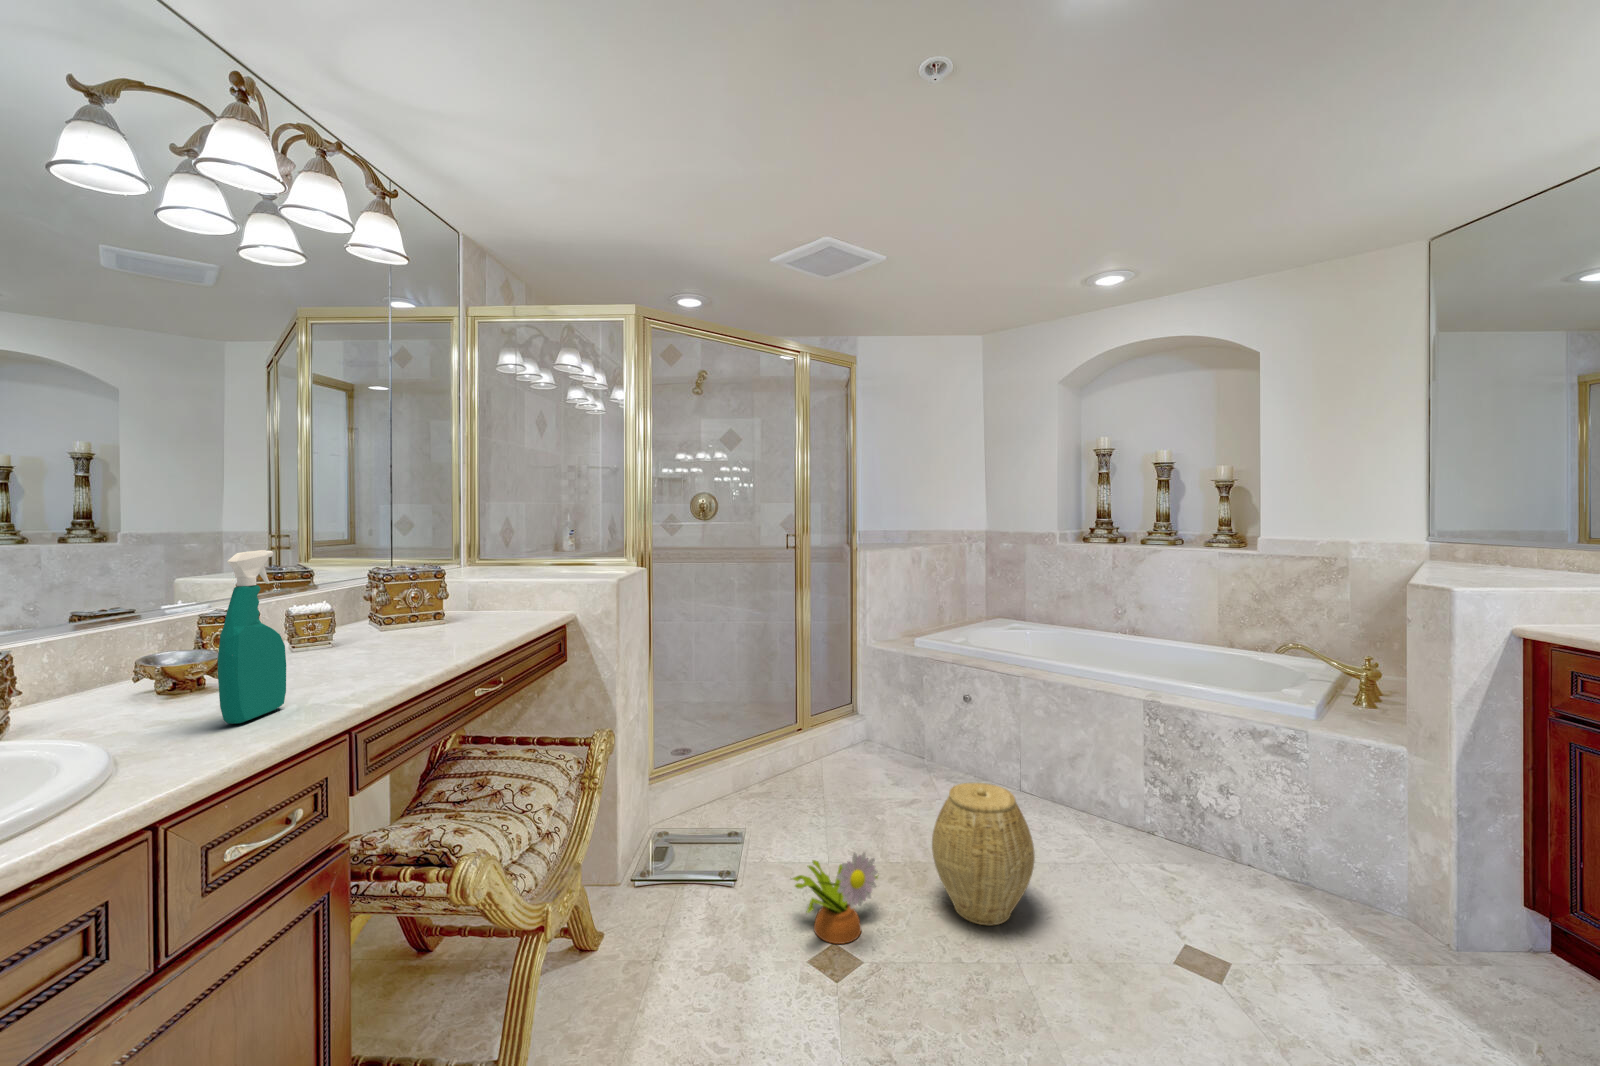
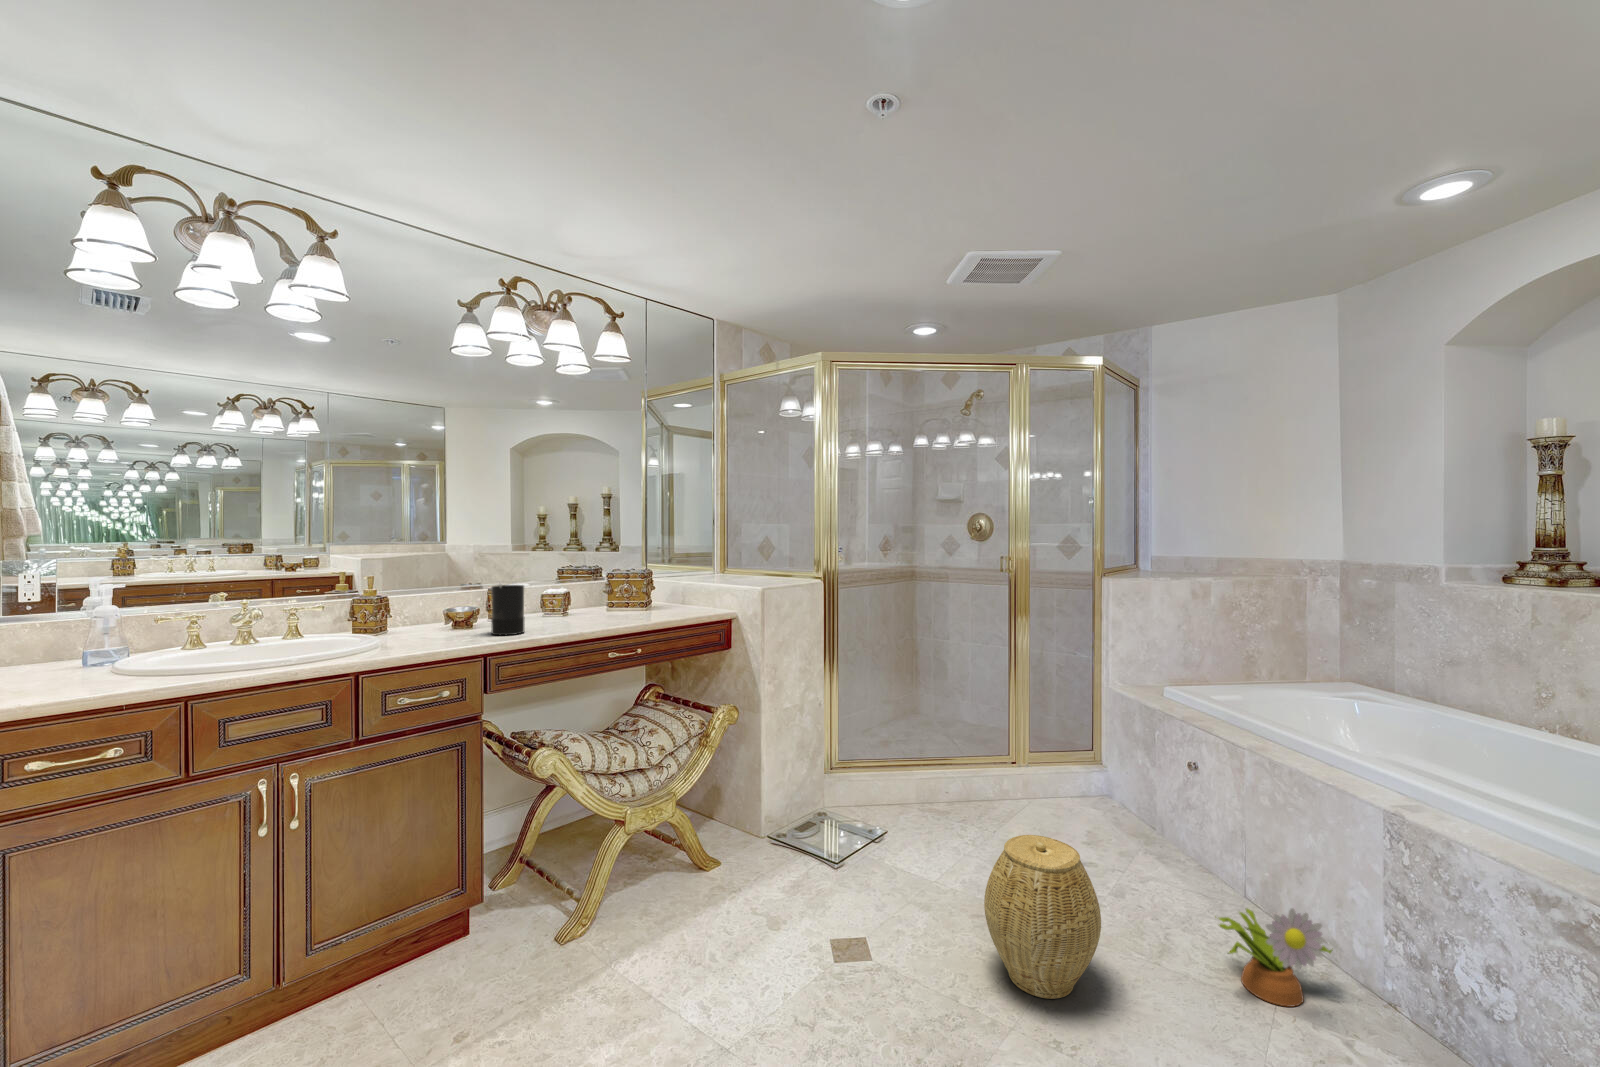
spray bottle: present [218,550,286,724] -> none [424,550,465,642]
candle: none [304,601,376,692] -> present [491,584,525,635]
decorative plant: present [793,853,878,944] -> present [1219,908,1333,1007]

